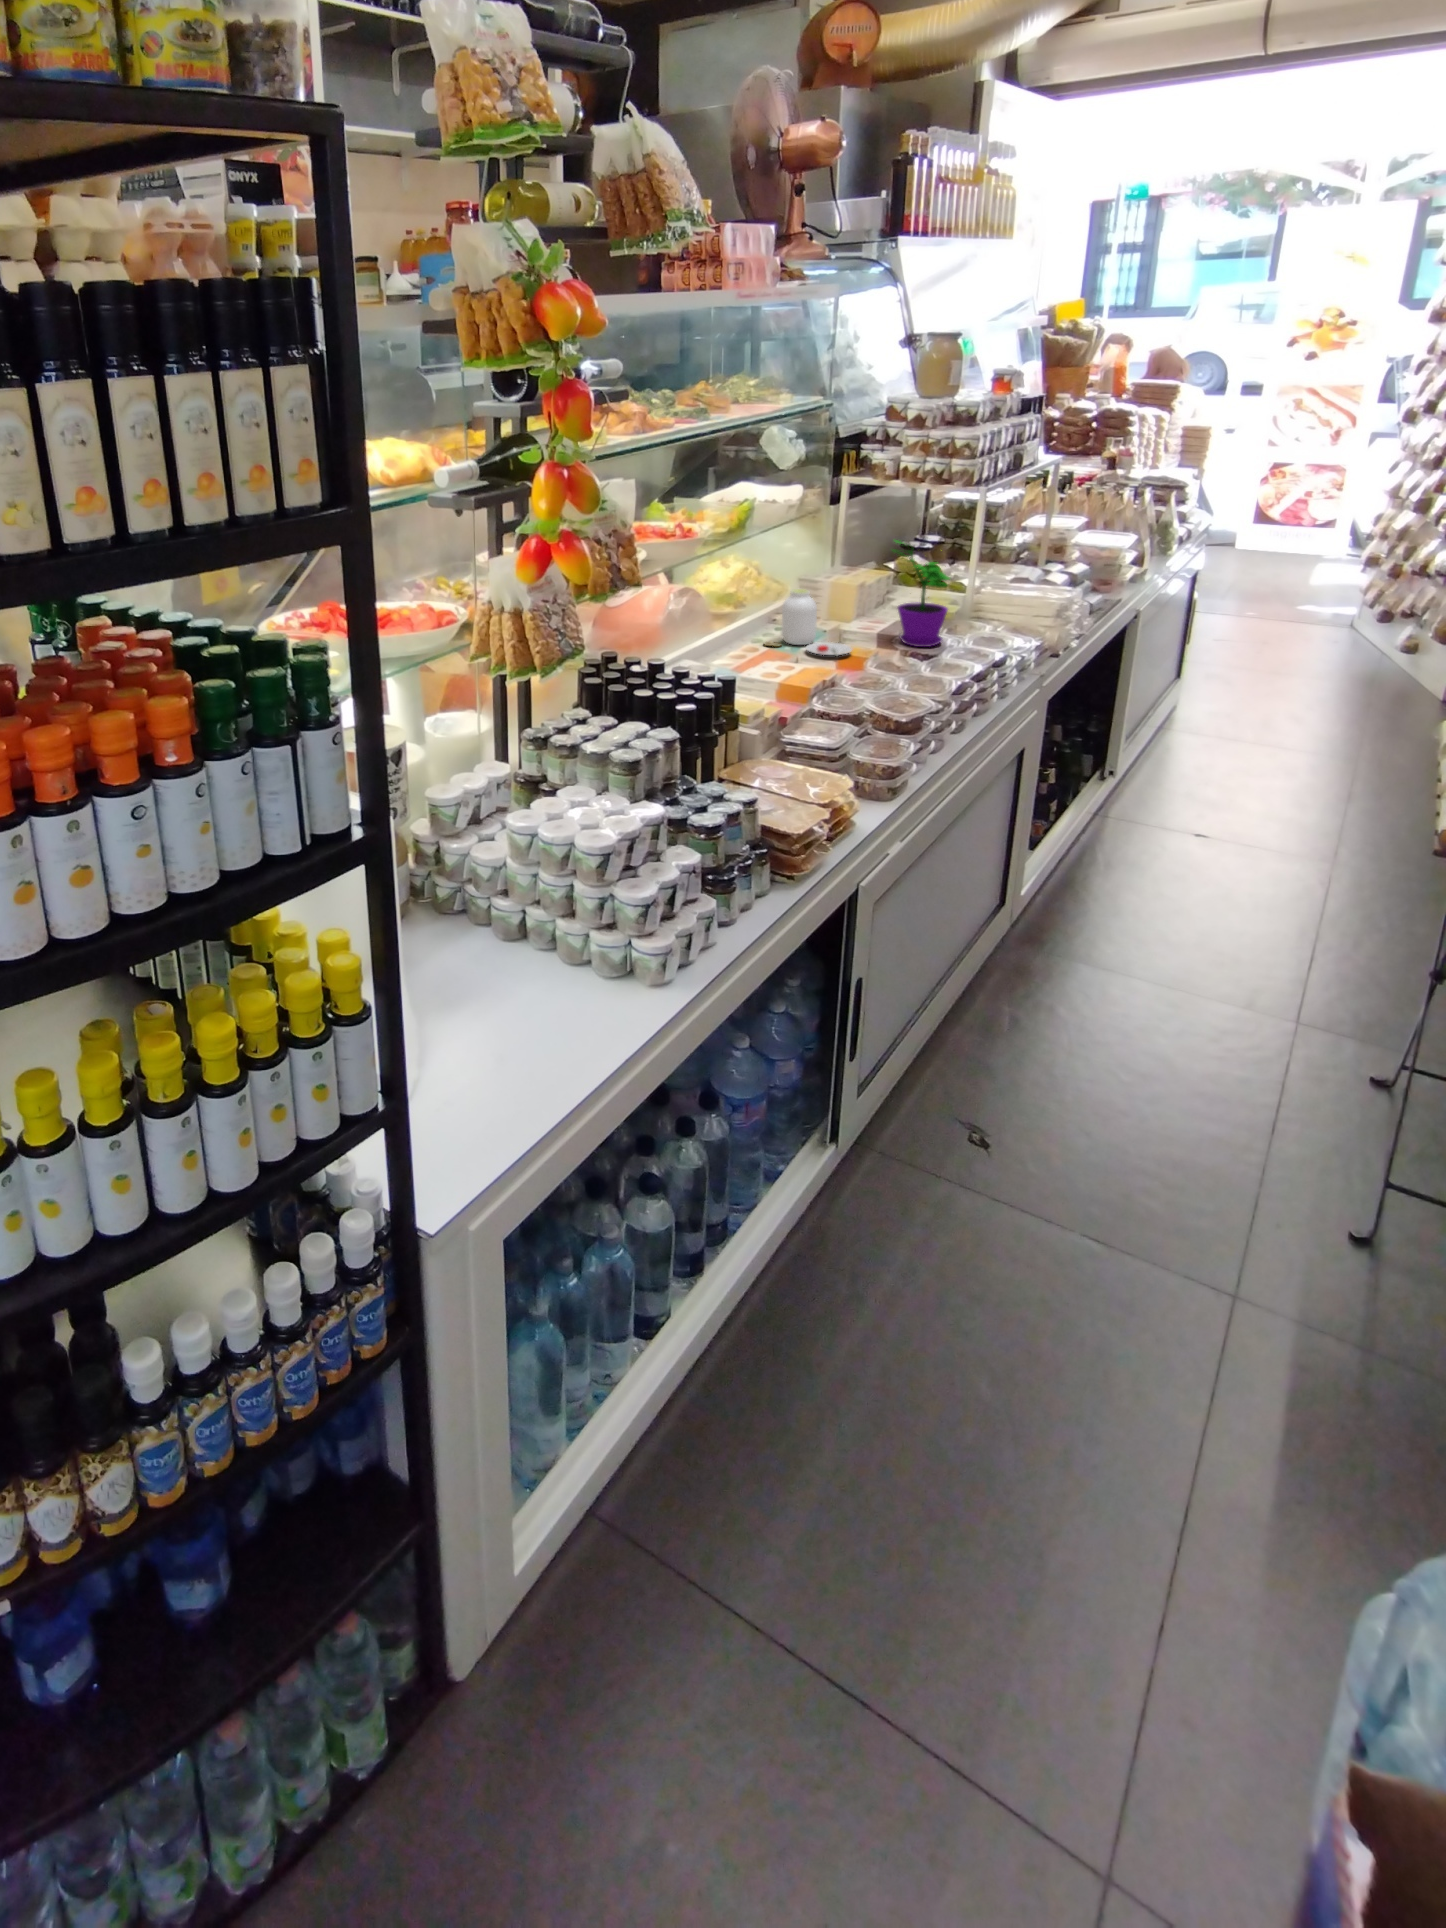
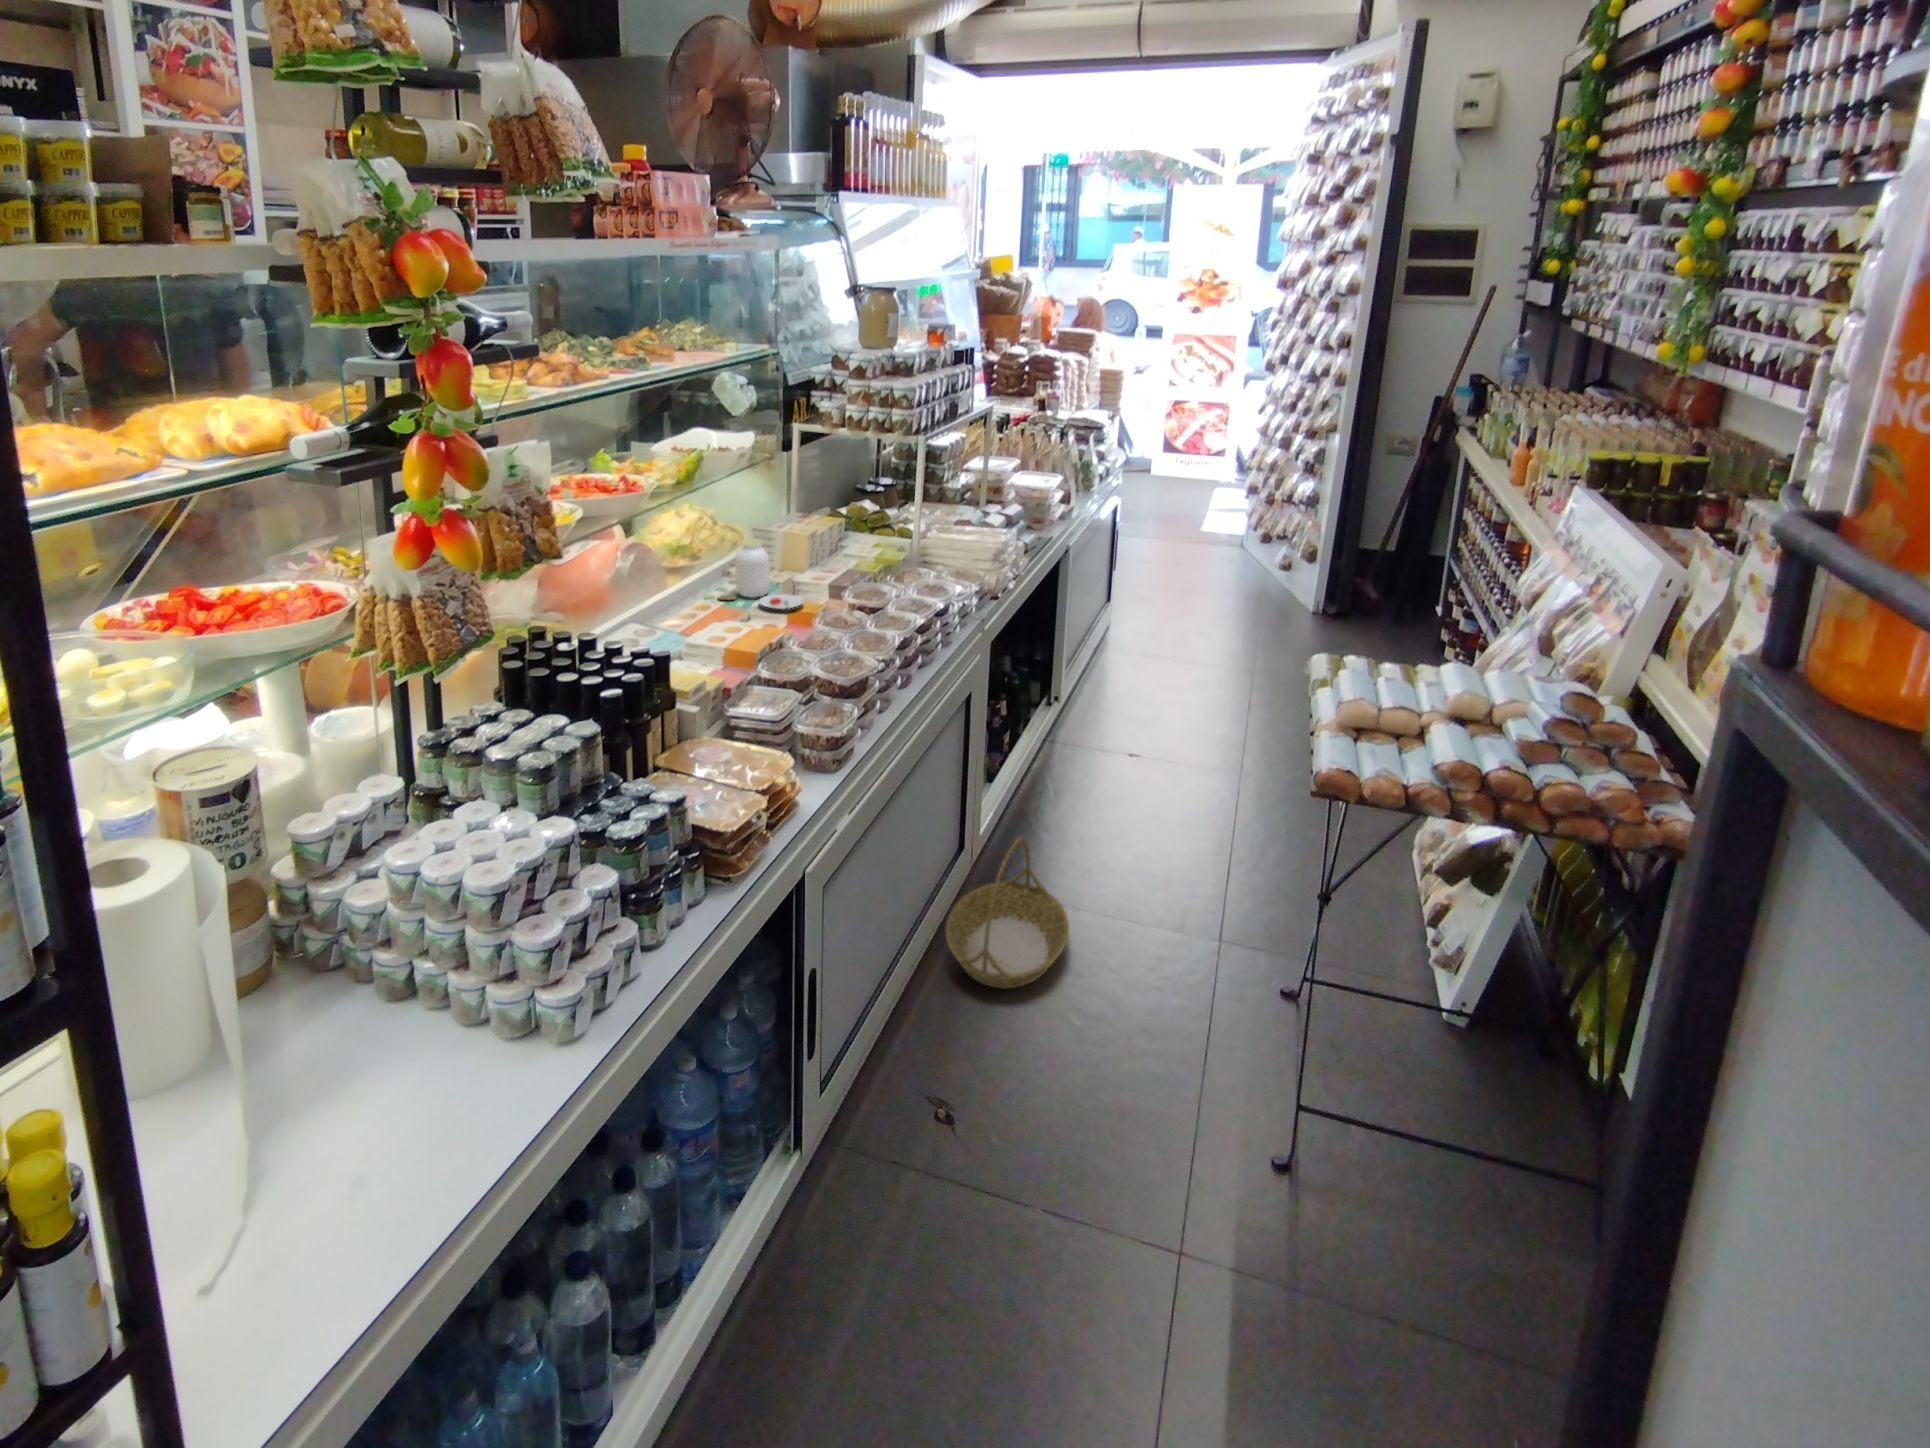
flower pot: present [892,540,949,647] -> none [838,485,895,595]
basket: none [984,898,1120,1041] -> present [945,837,1069,989]

